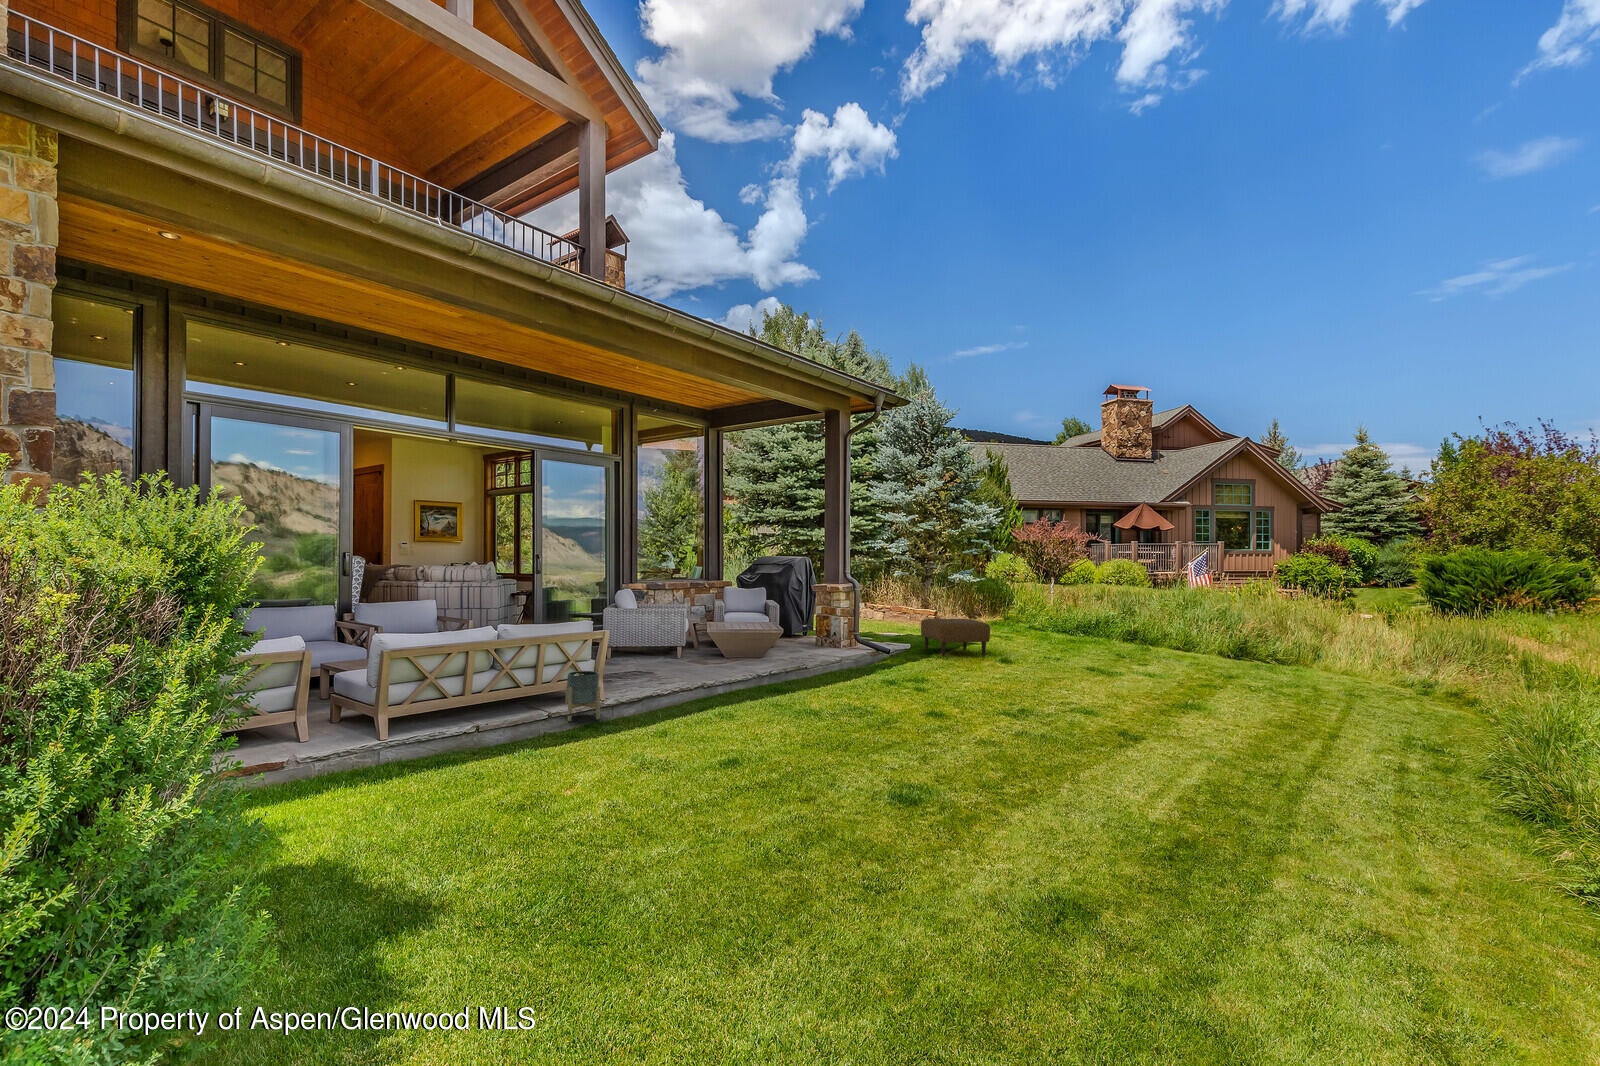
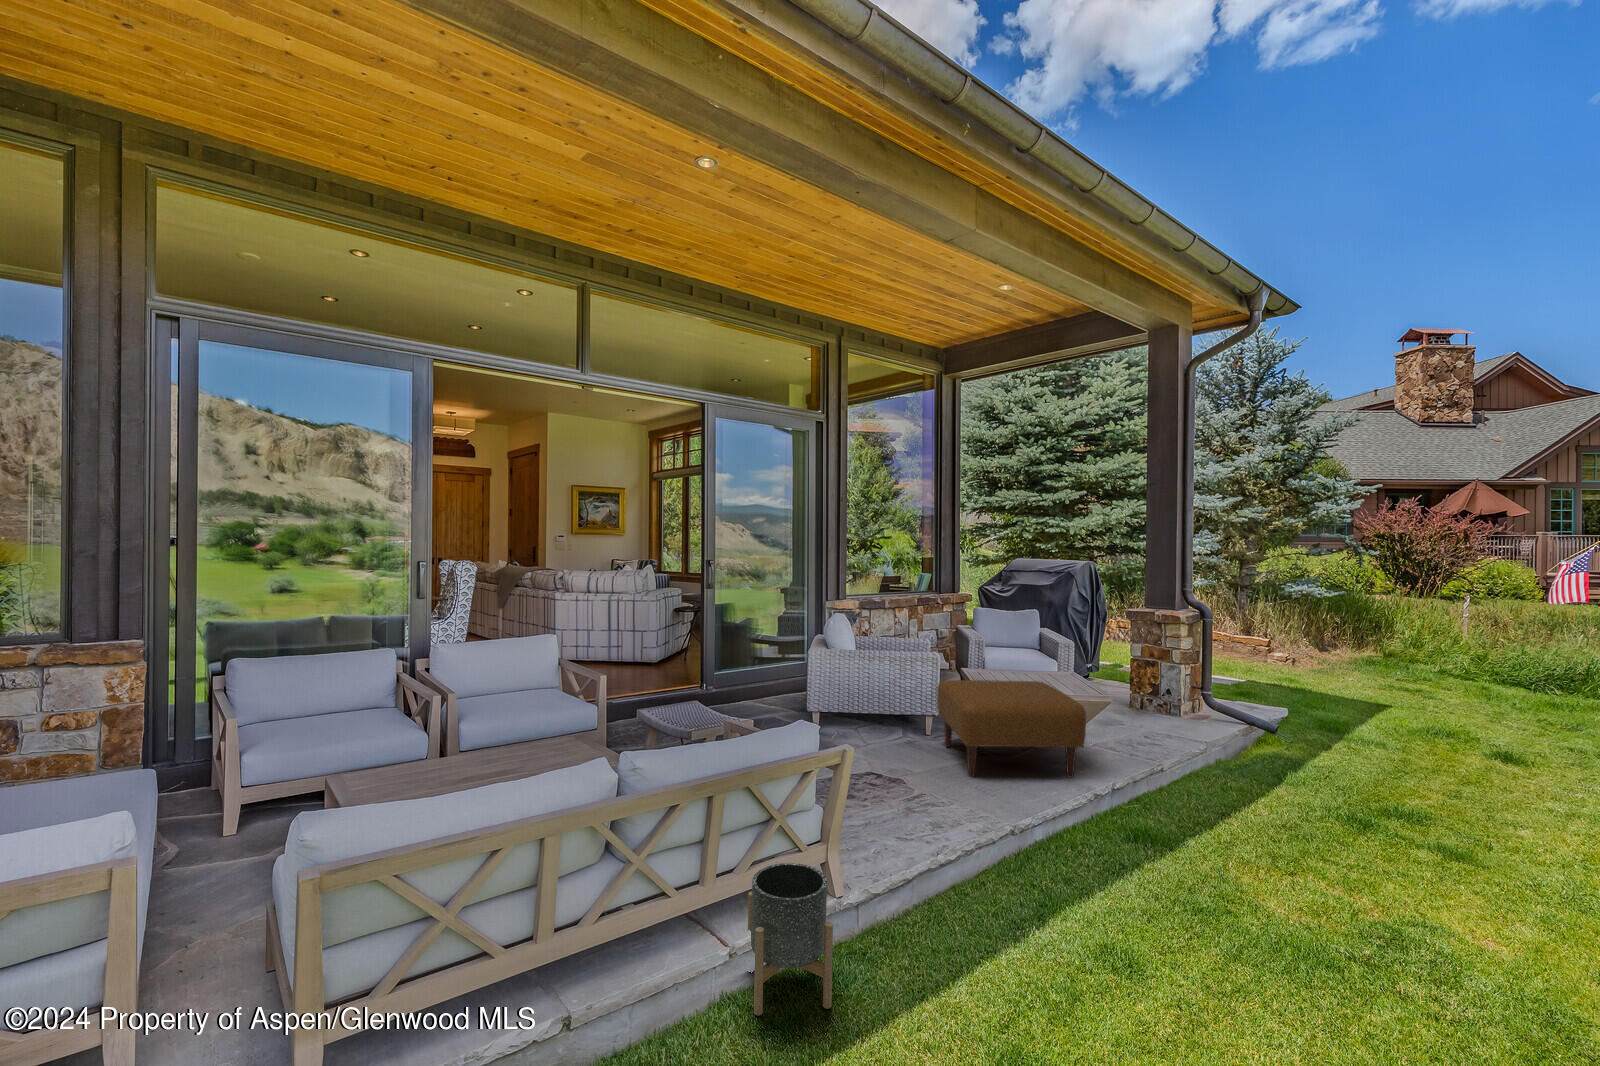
ottoman: present [921,619,990,657] -> present [937,680,1086,778]

